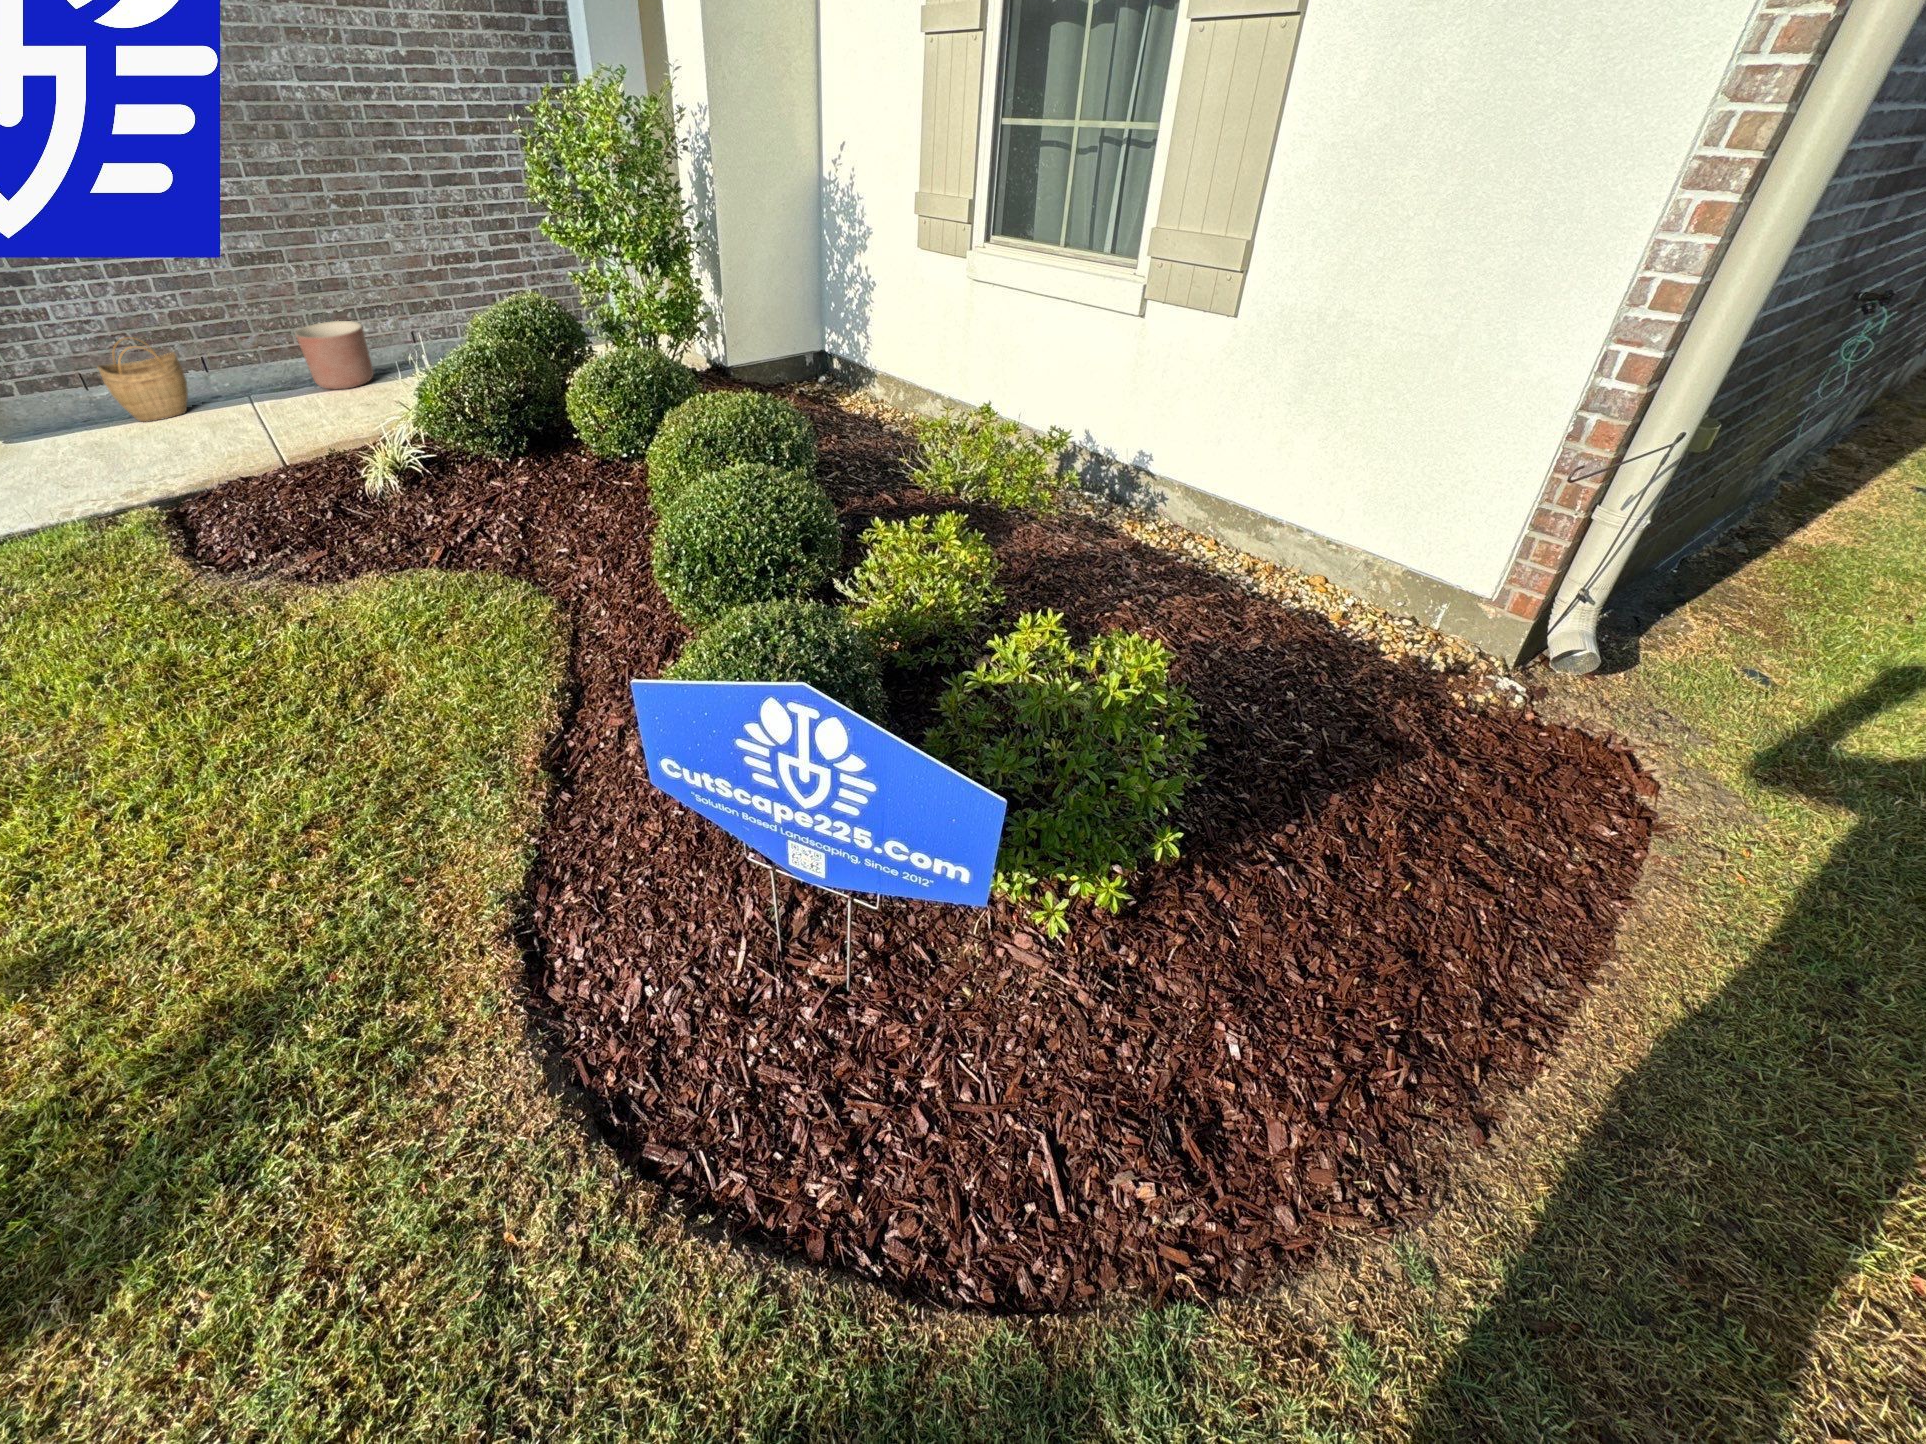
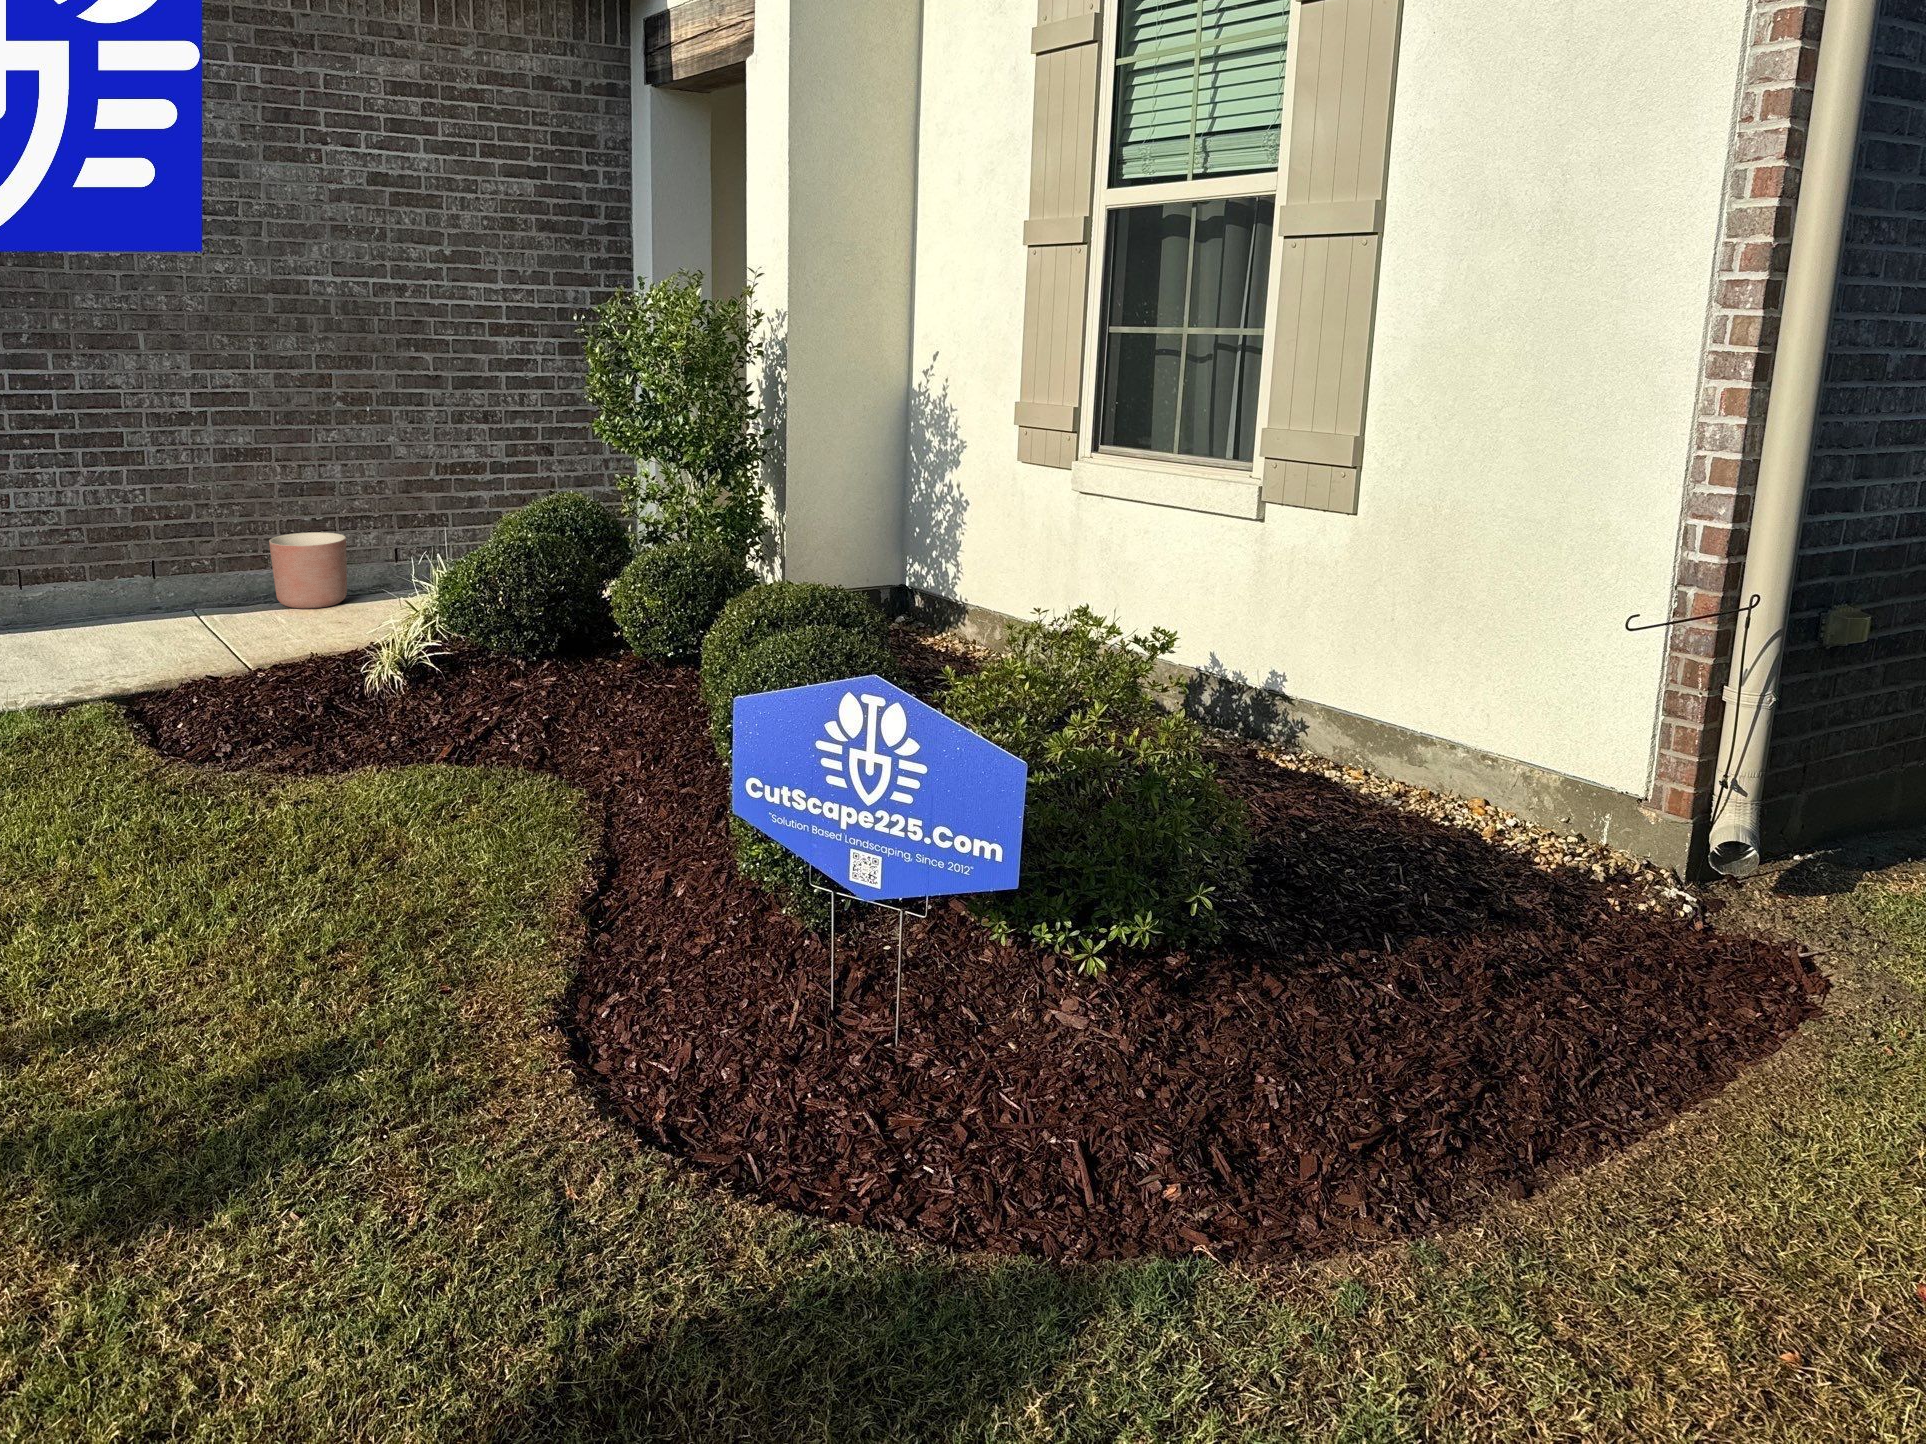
woven basket: present [98,337,188,422] -> none [52,533,140,629]

